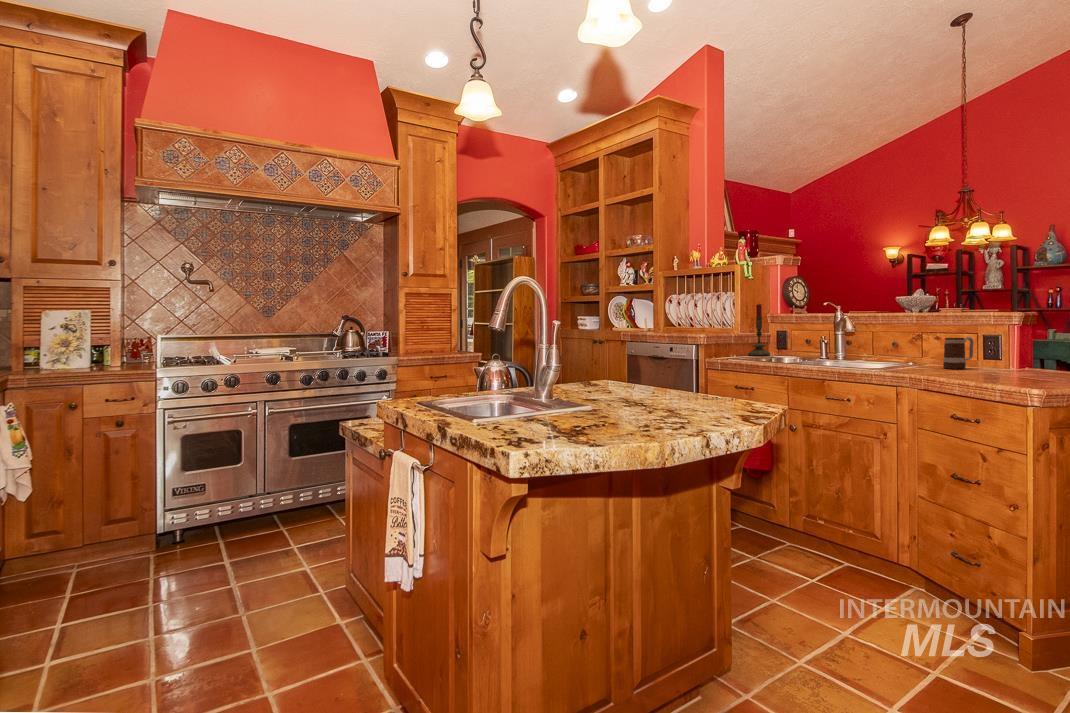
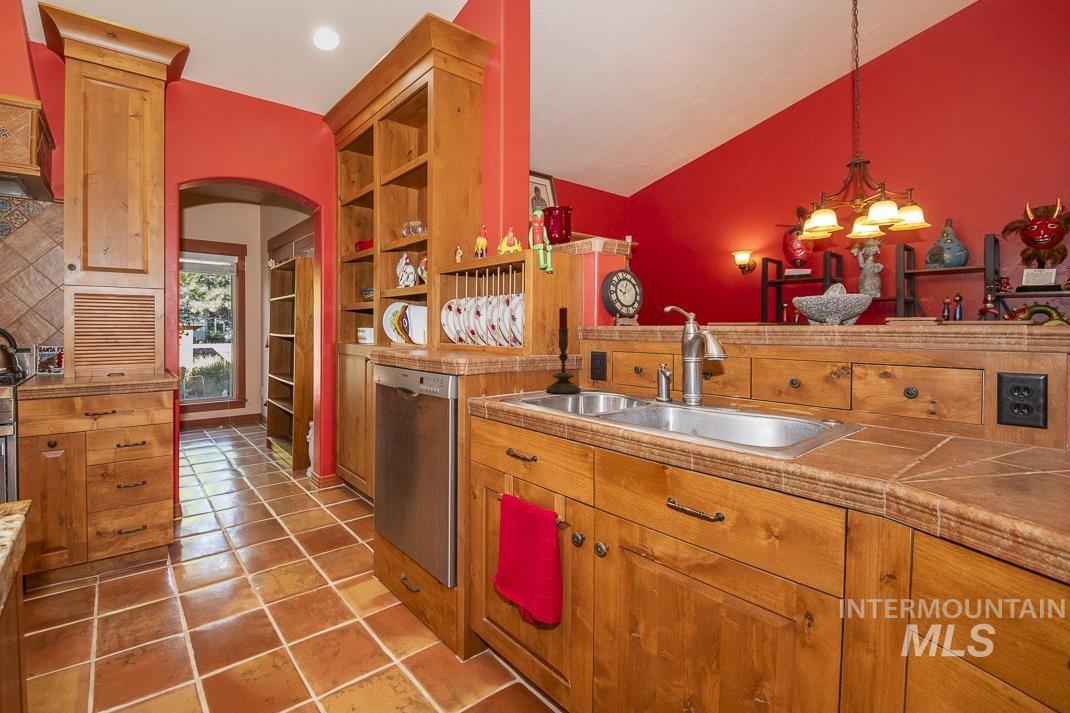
mug: present [943,337,974,369] -> none [929,377,998,457]

